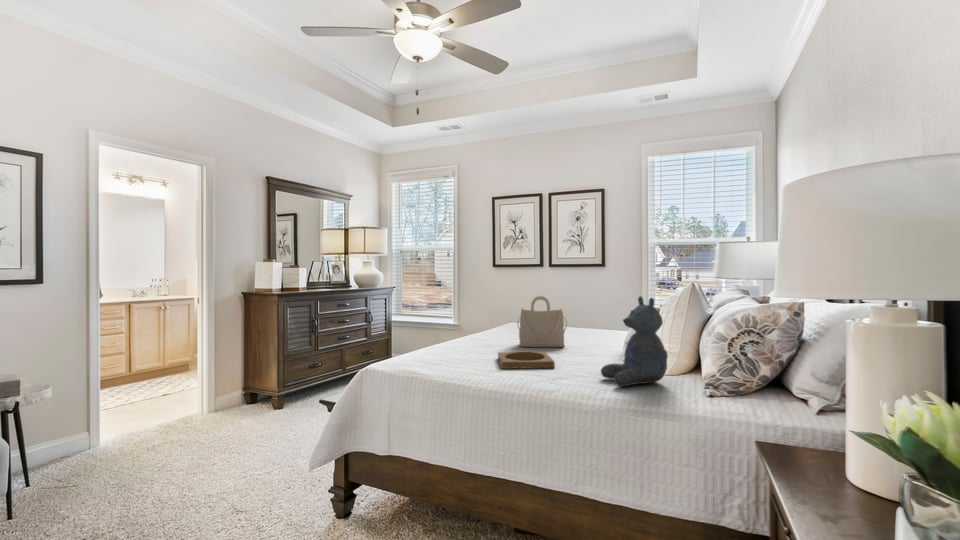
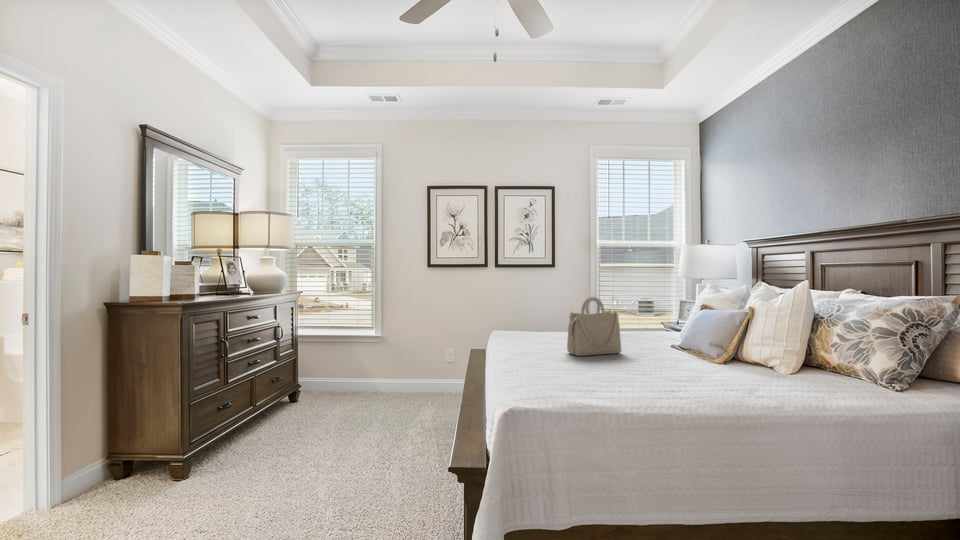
stuffed bear: present [601,296,668,386] -> none [762,293,853,391]
tray: present [498,351,555,369] -> none [600,360,688,385]

